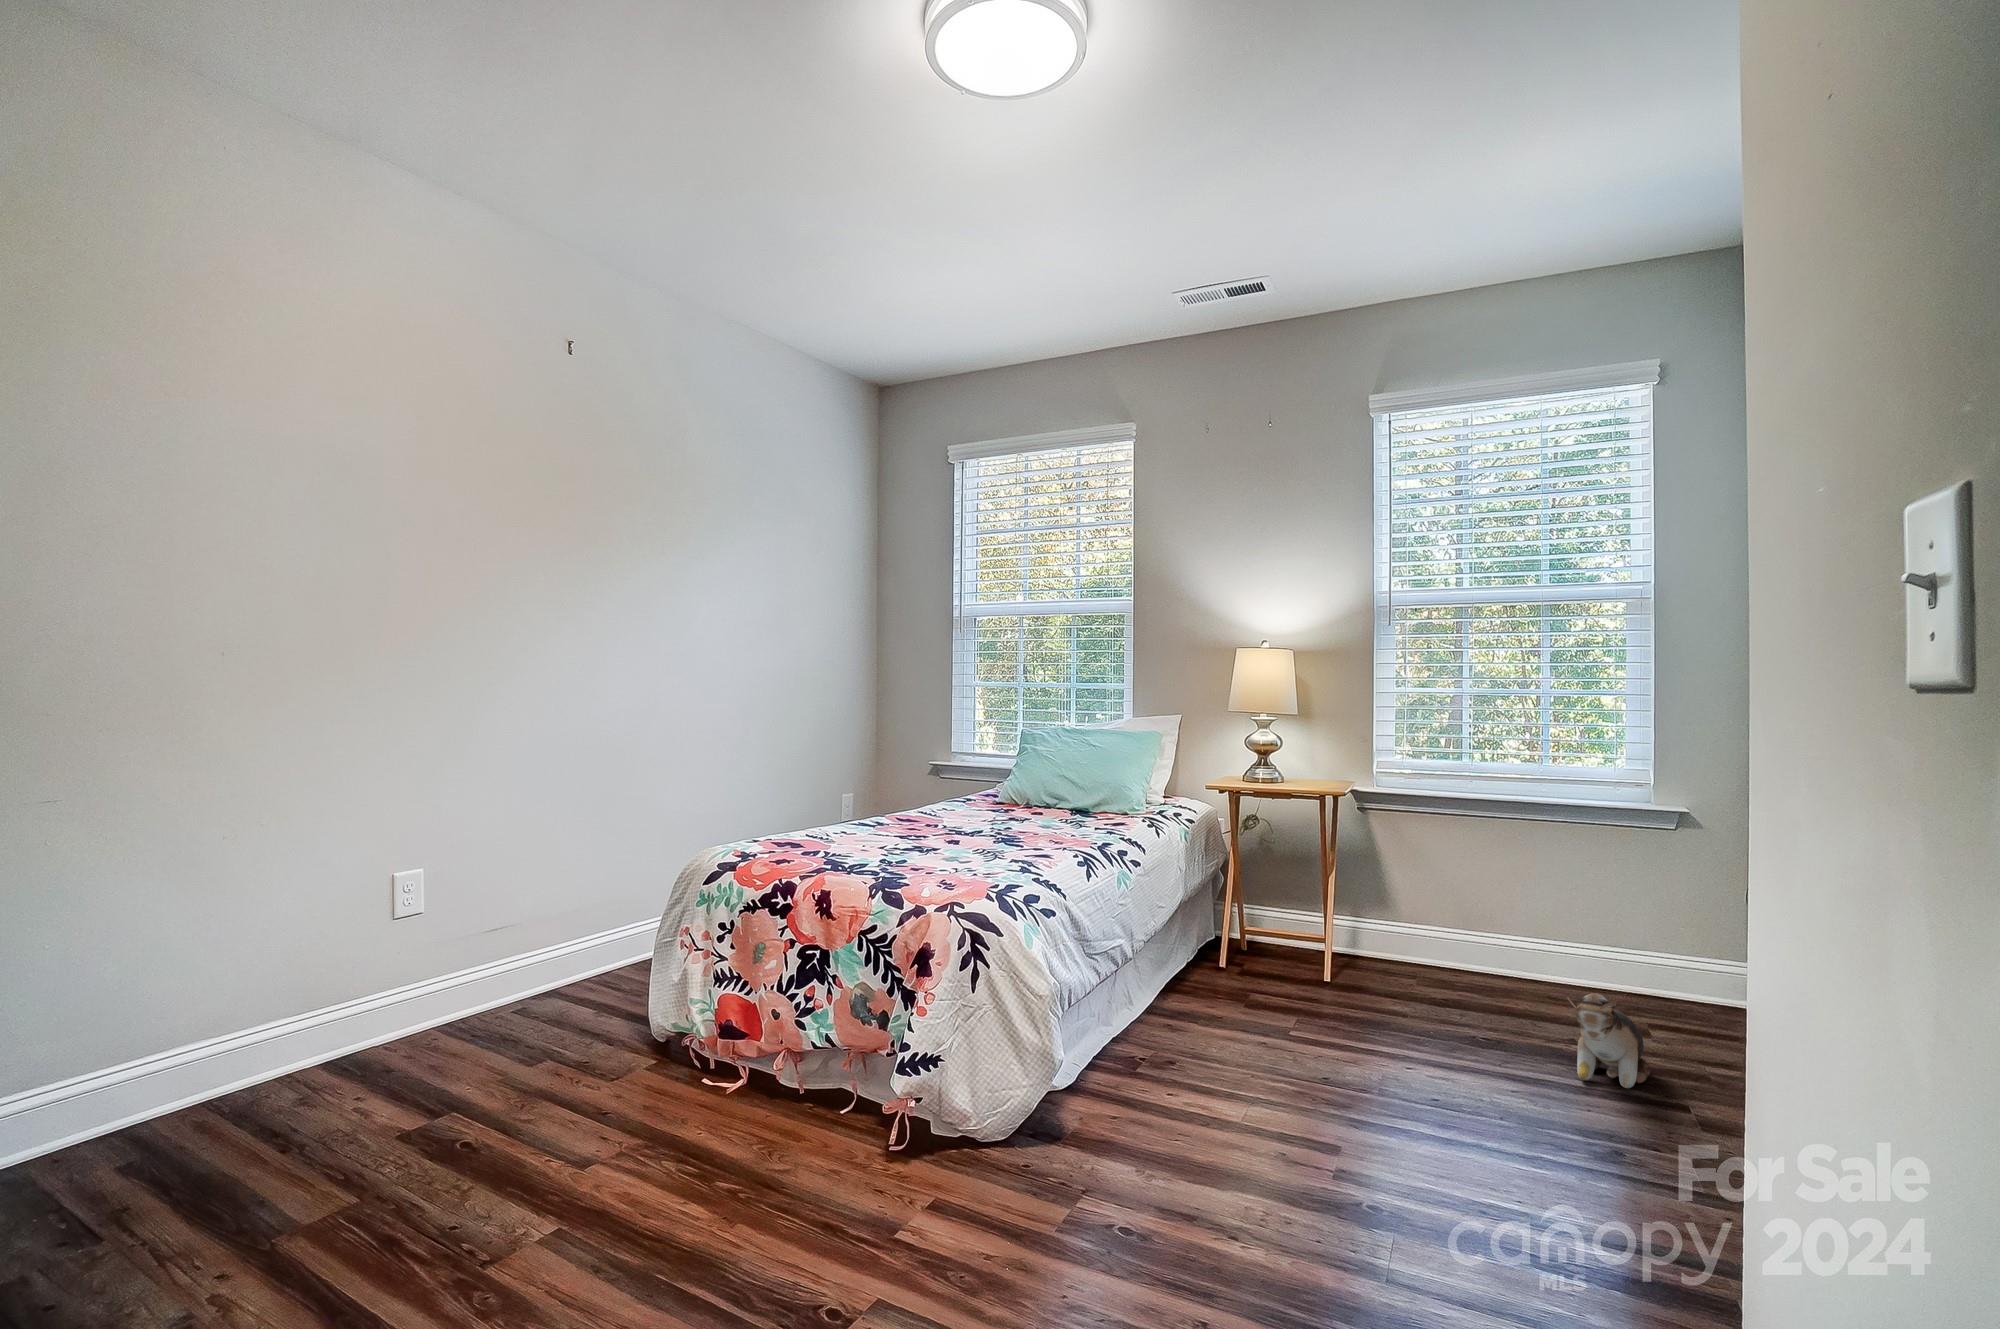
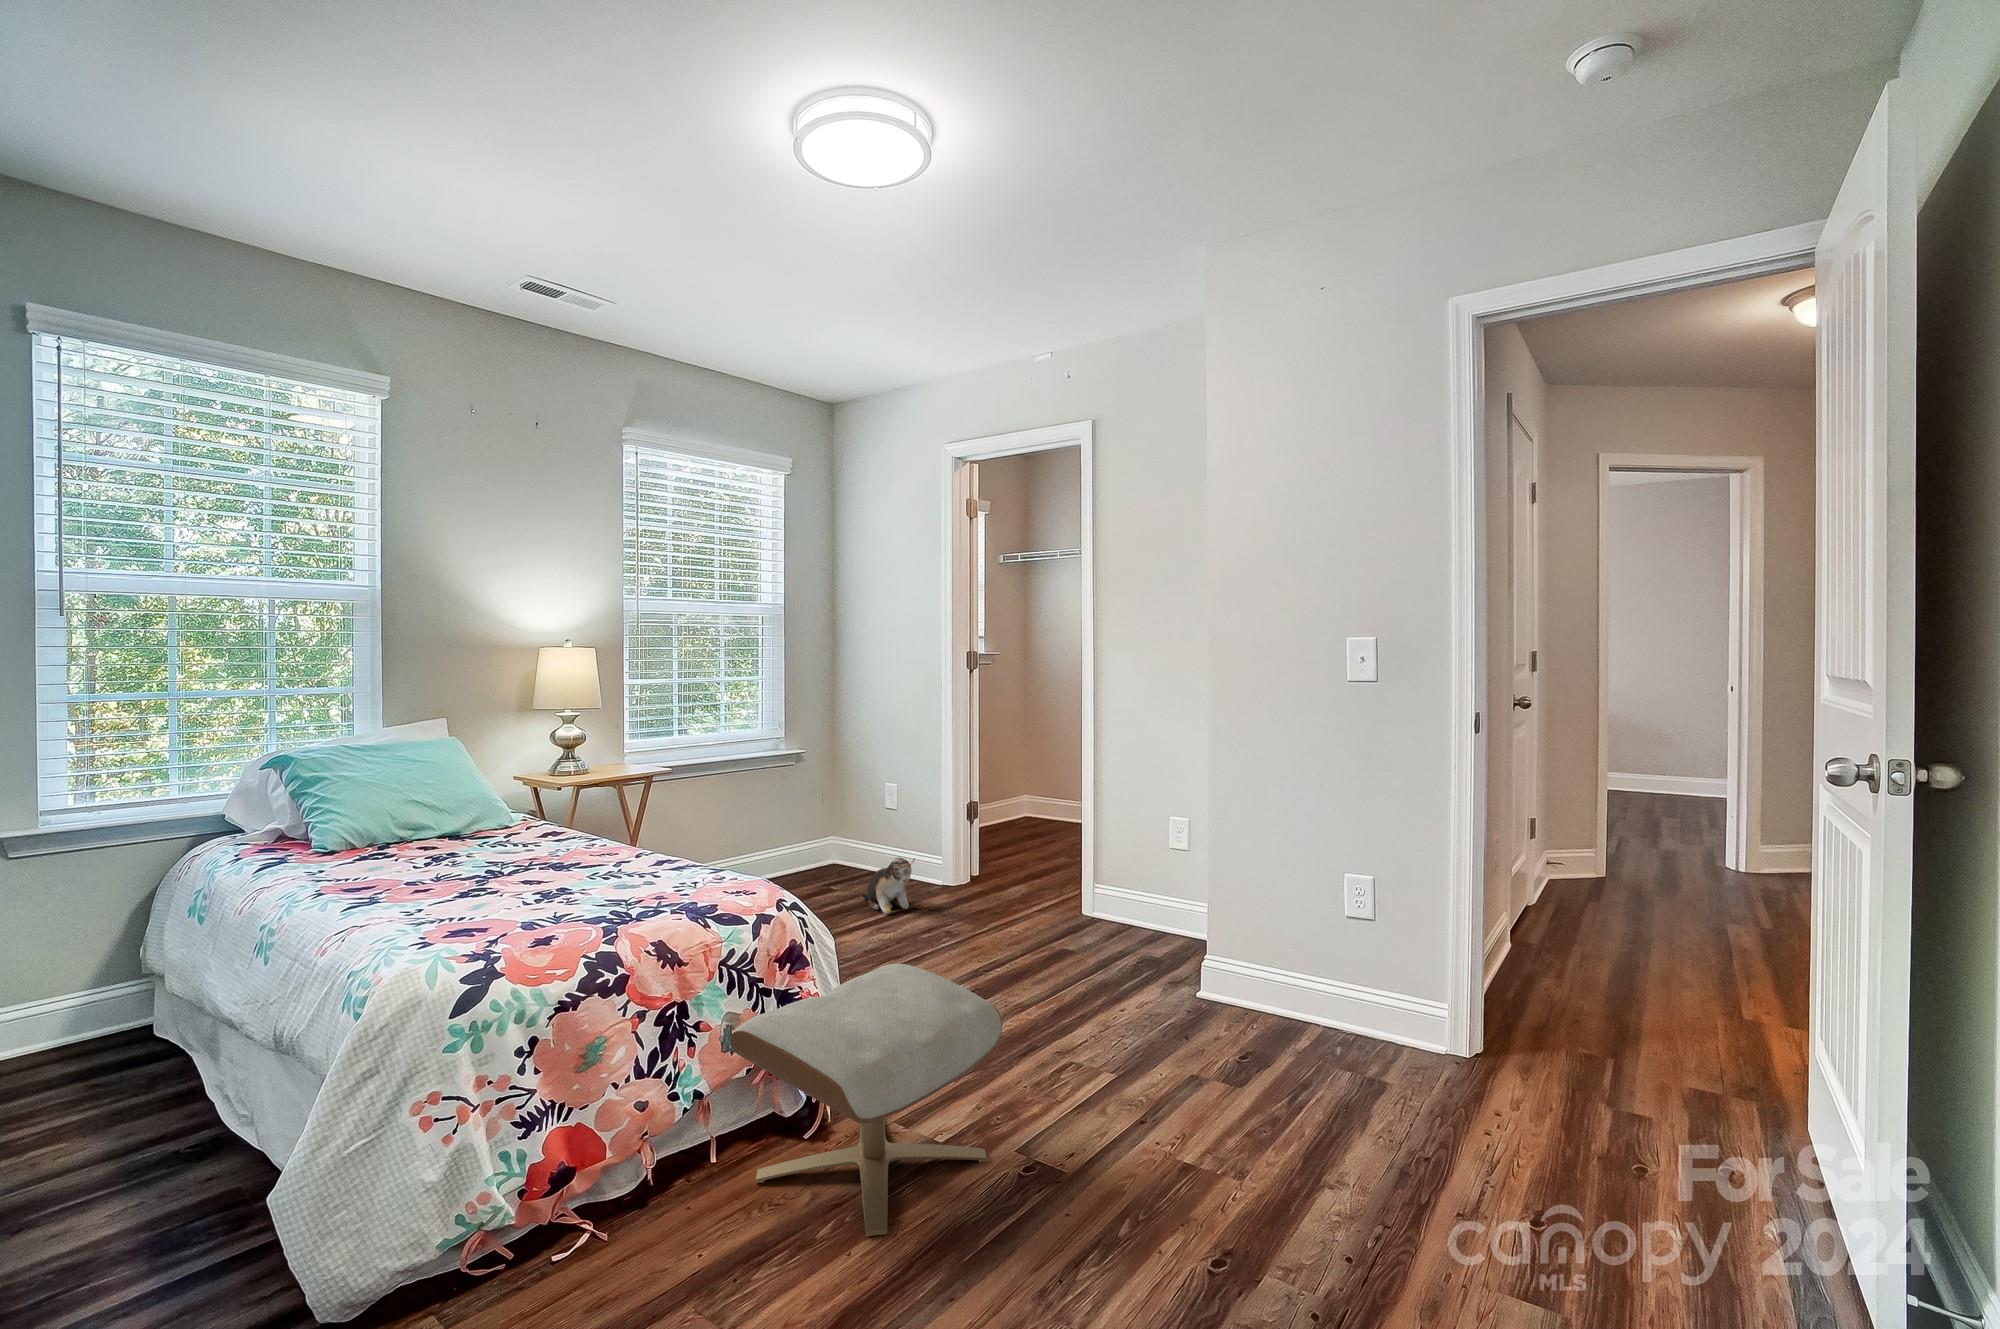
ottoman: none [667,974,964,1256] -> present [730,964,1002,1236]

